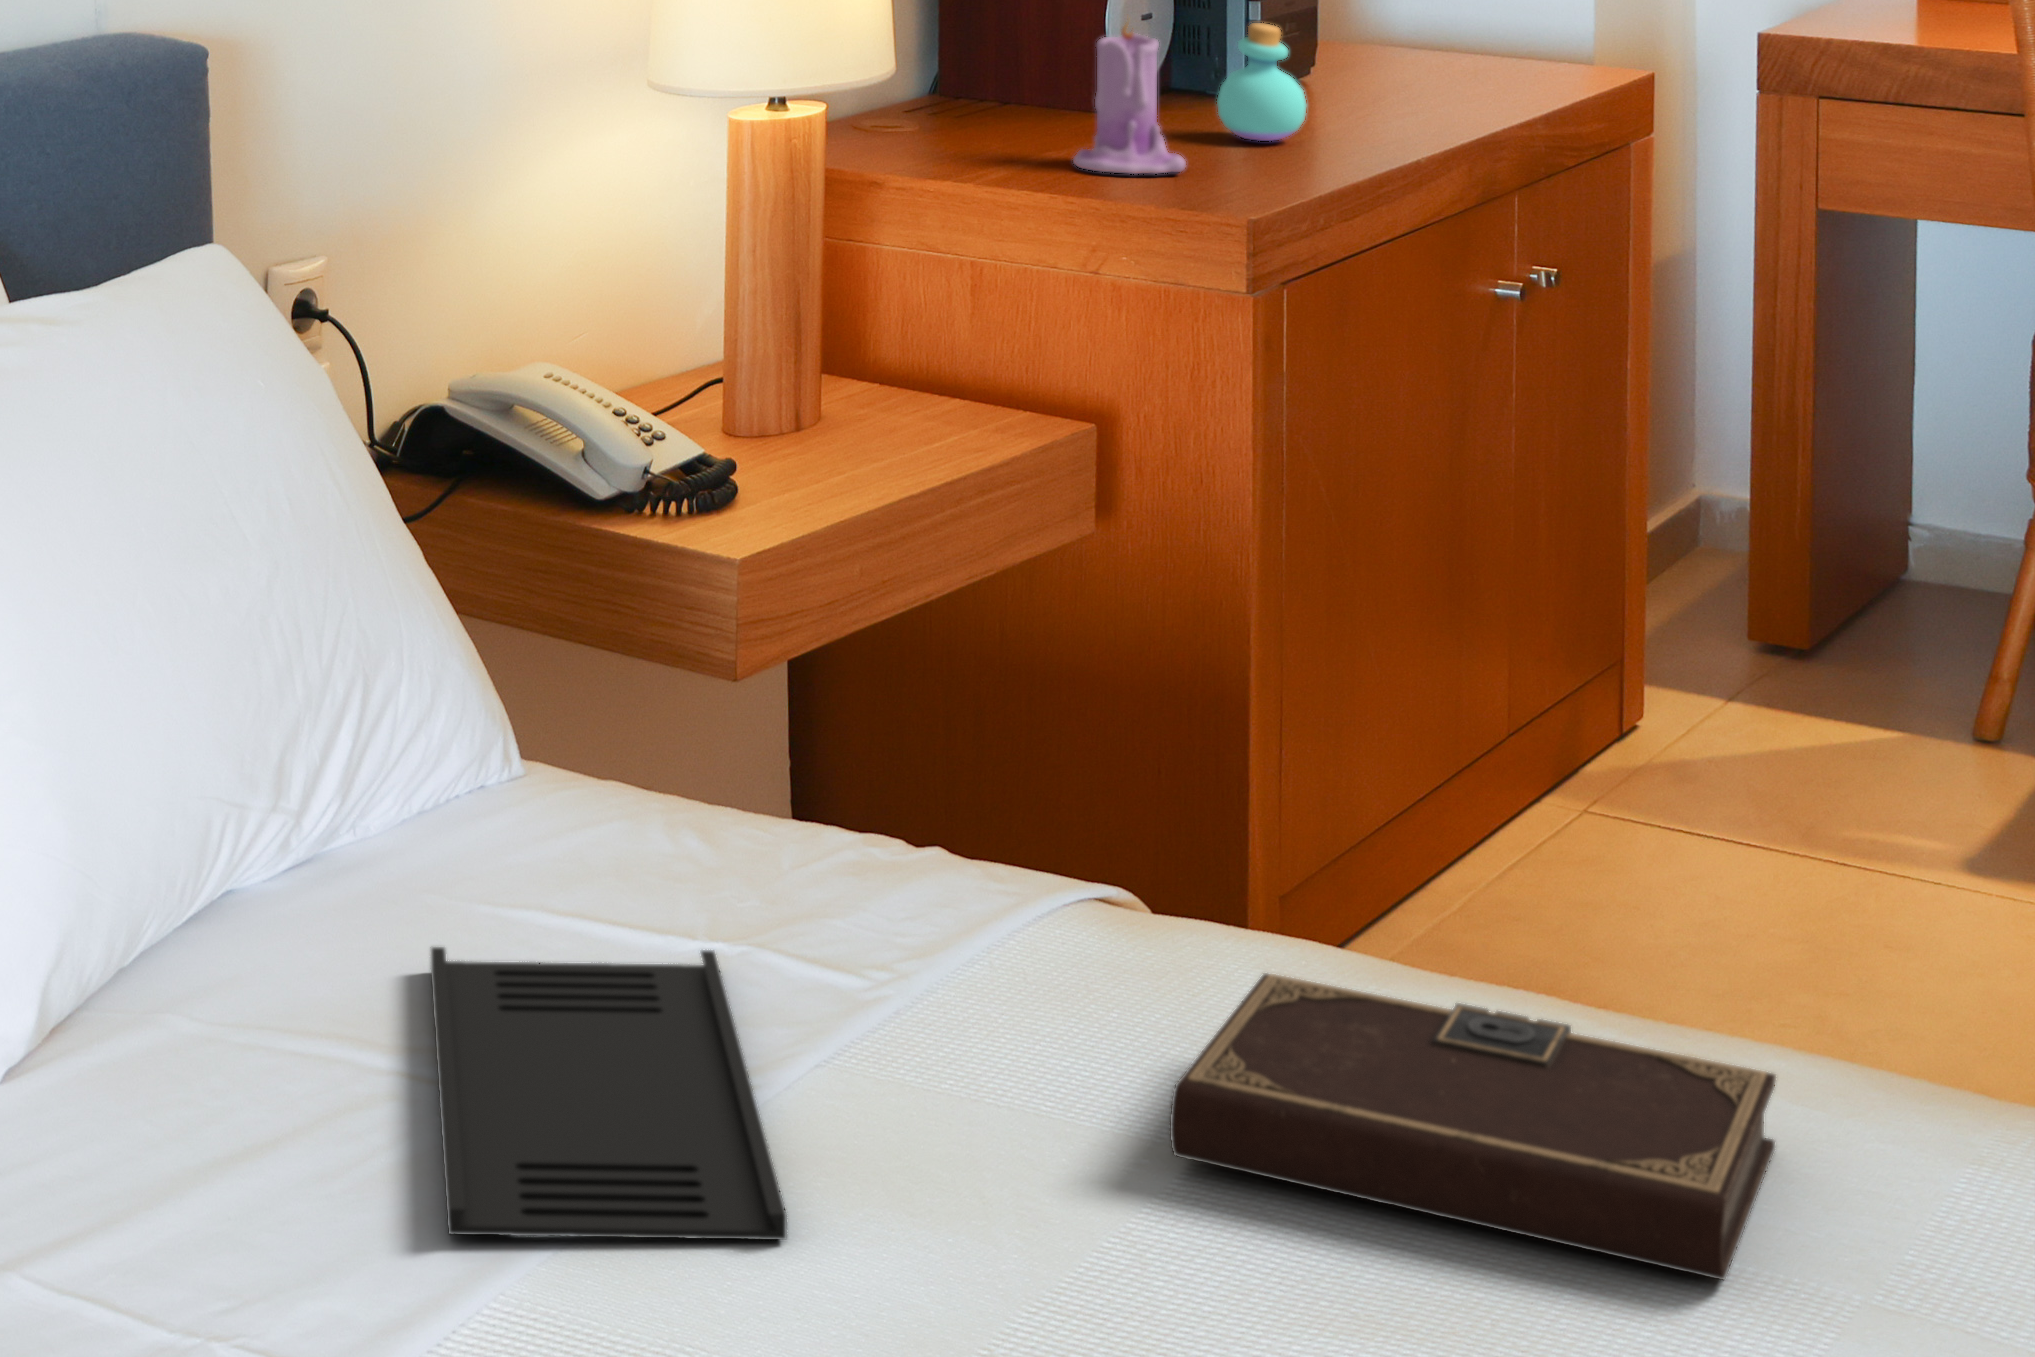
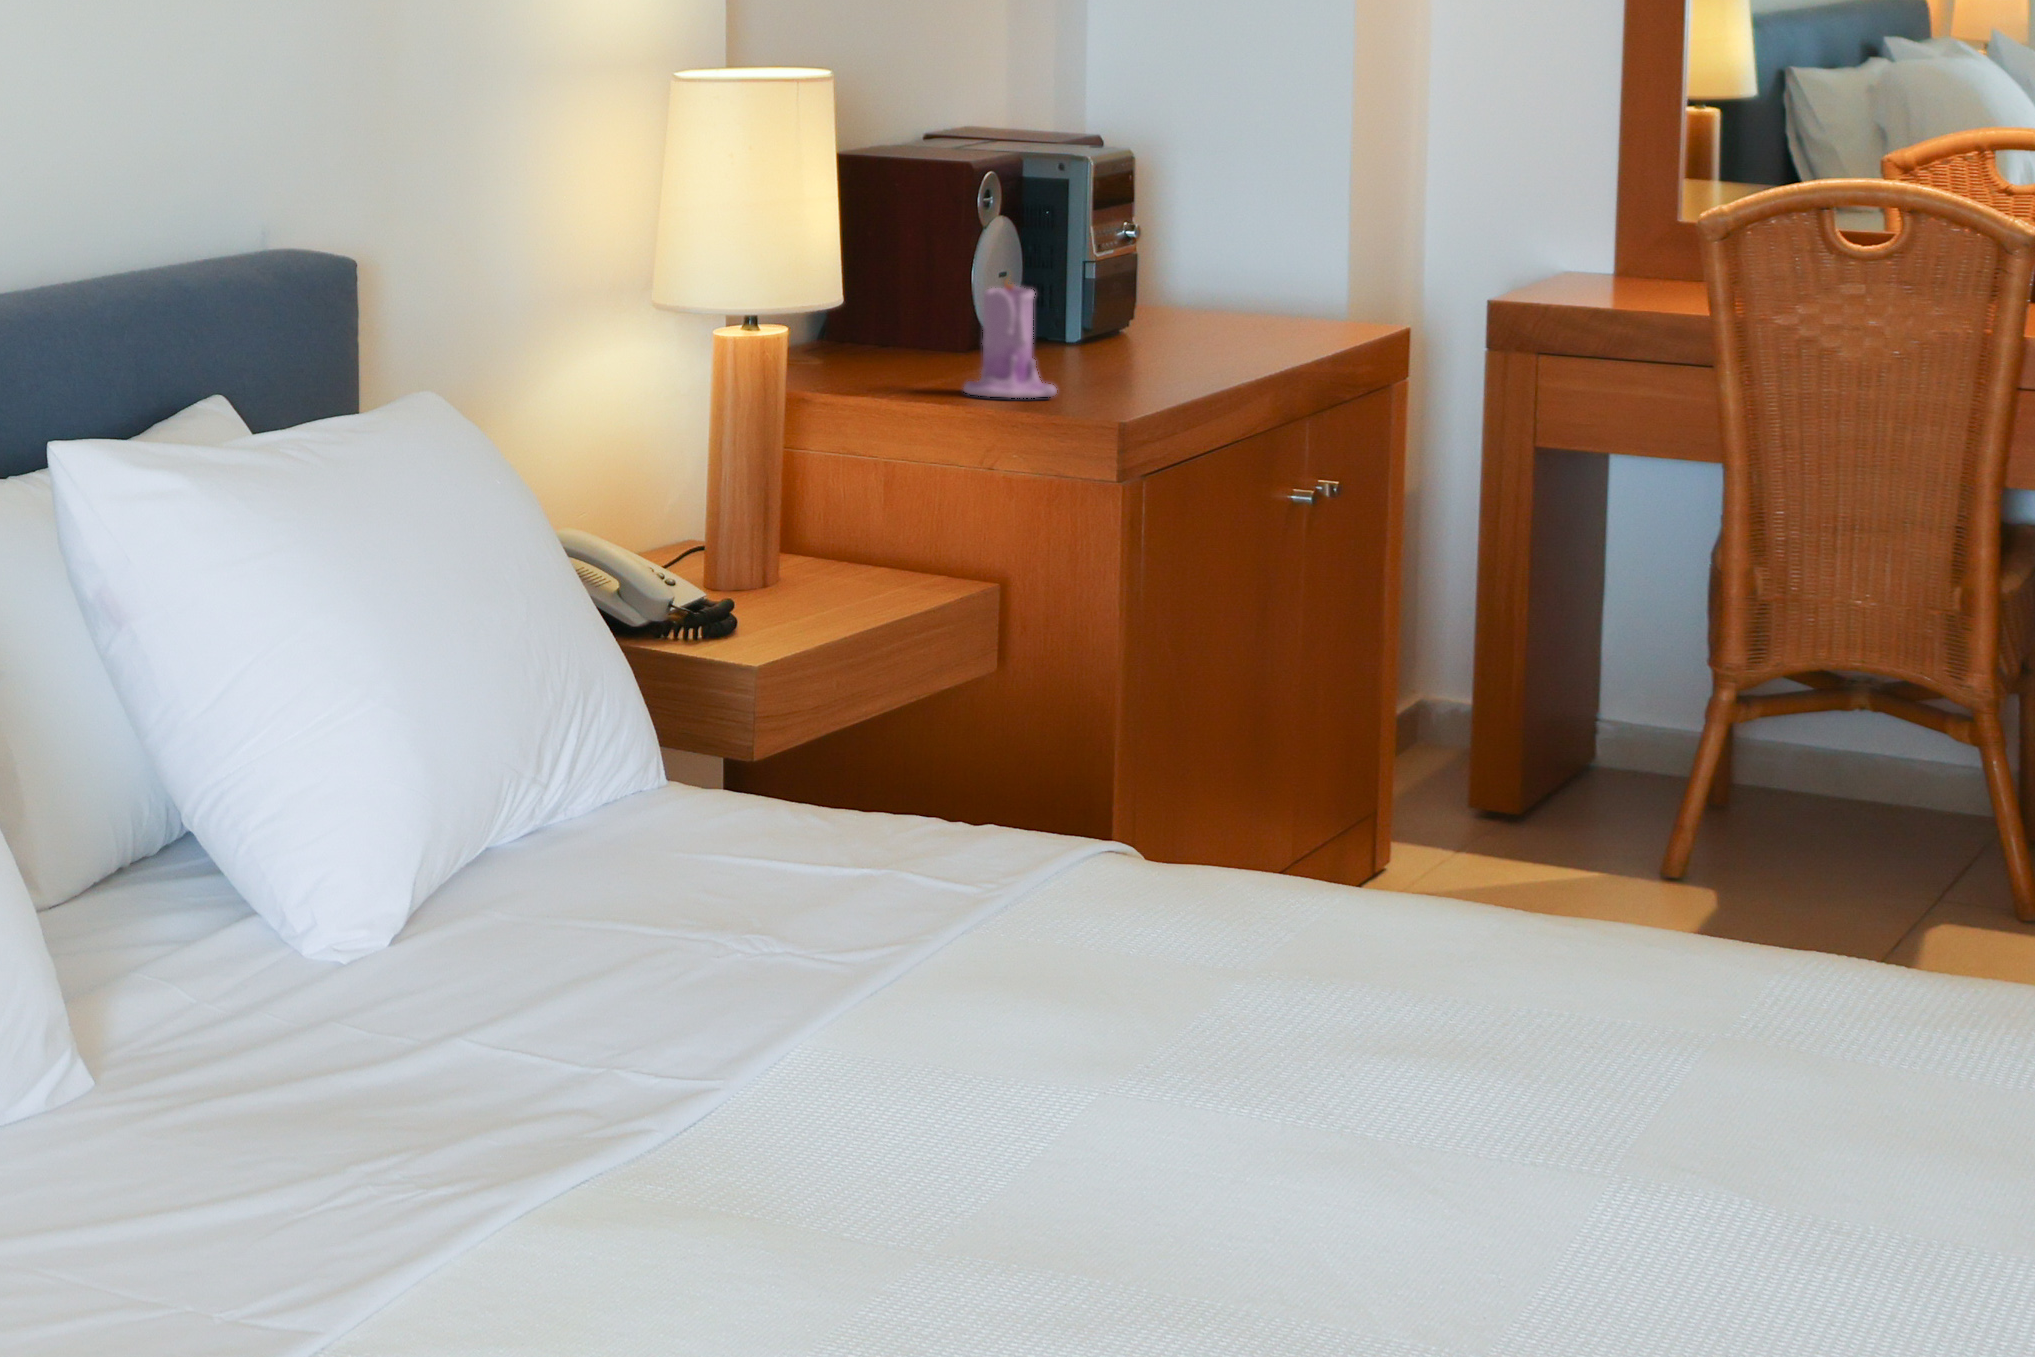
perfume bottle: present [1217,23,1306,141] -> none [1071,281,1145,377]
tray: present [431,947,787,1240] -> none [655,868,977,1003]
notebook: present [1170,974,1776,1280] -> none [1225,857,1632,1005]

